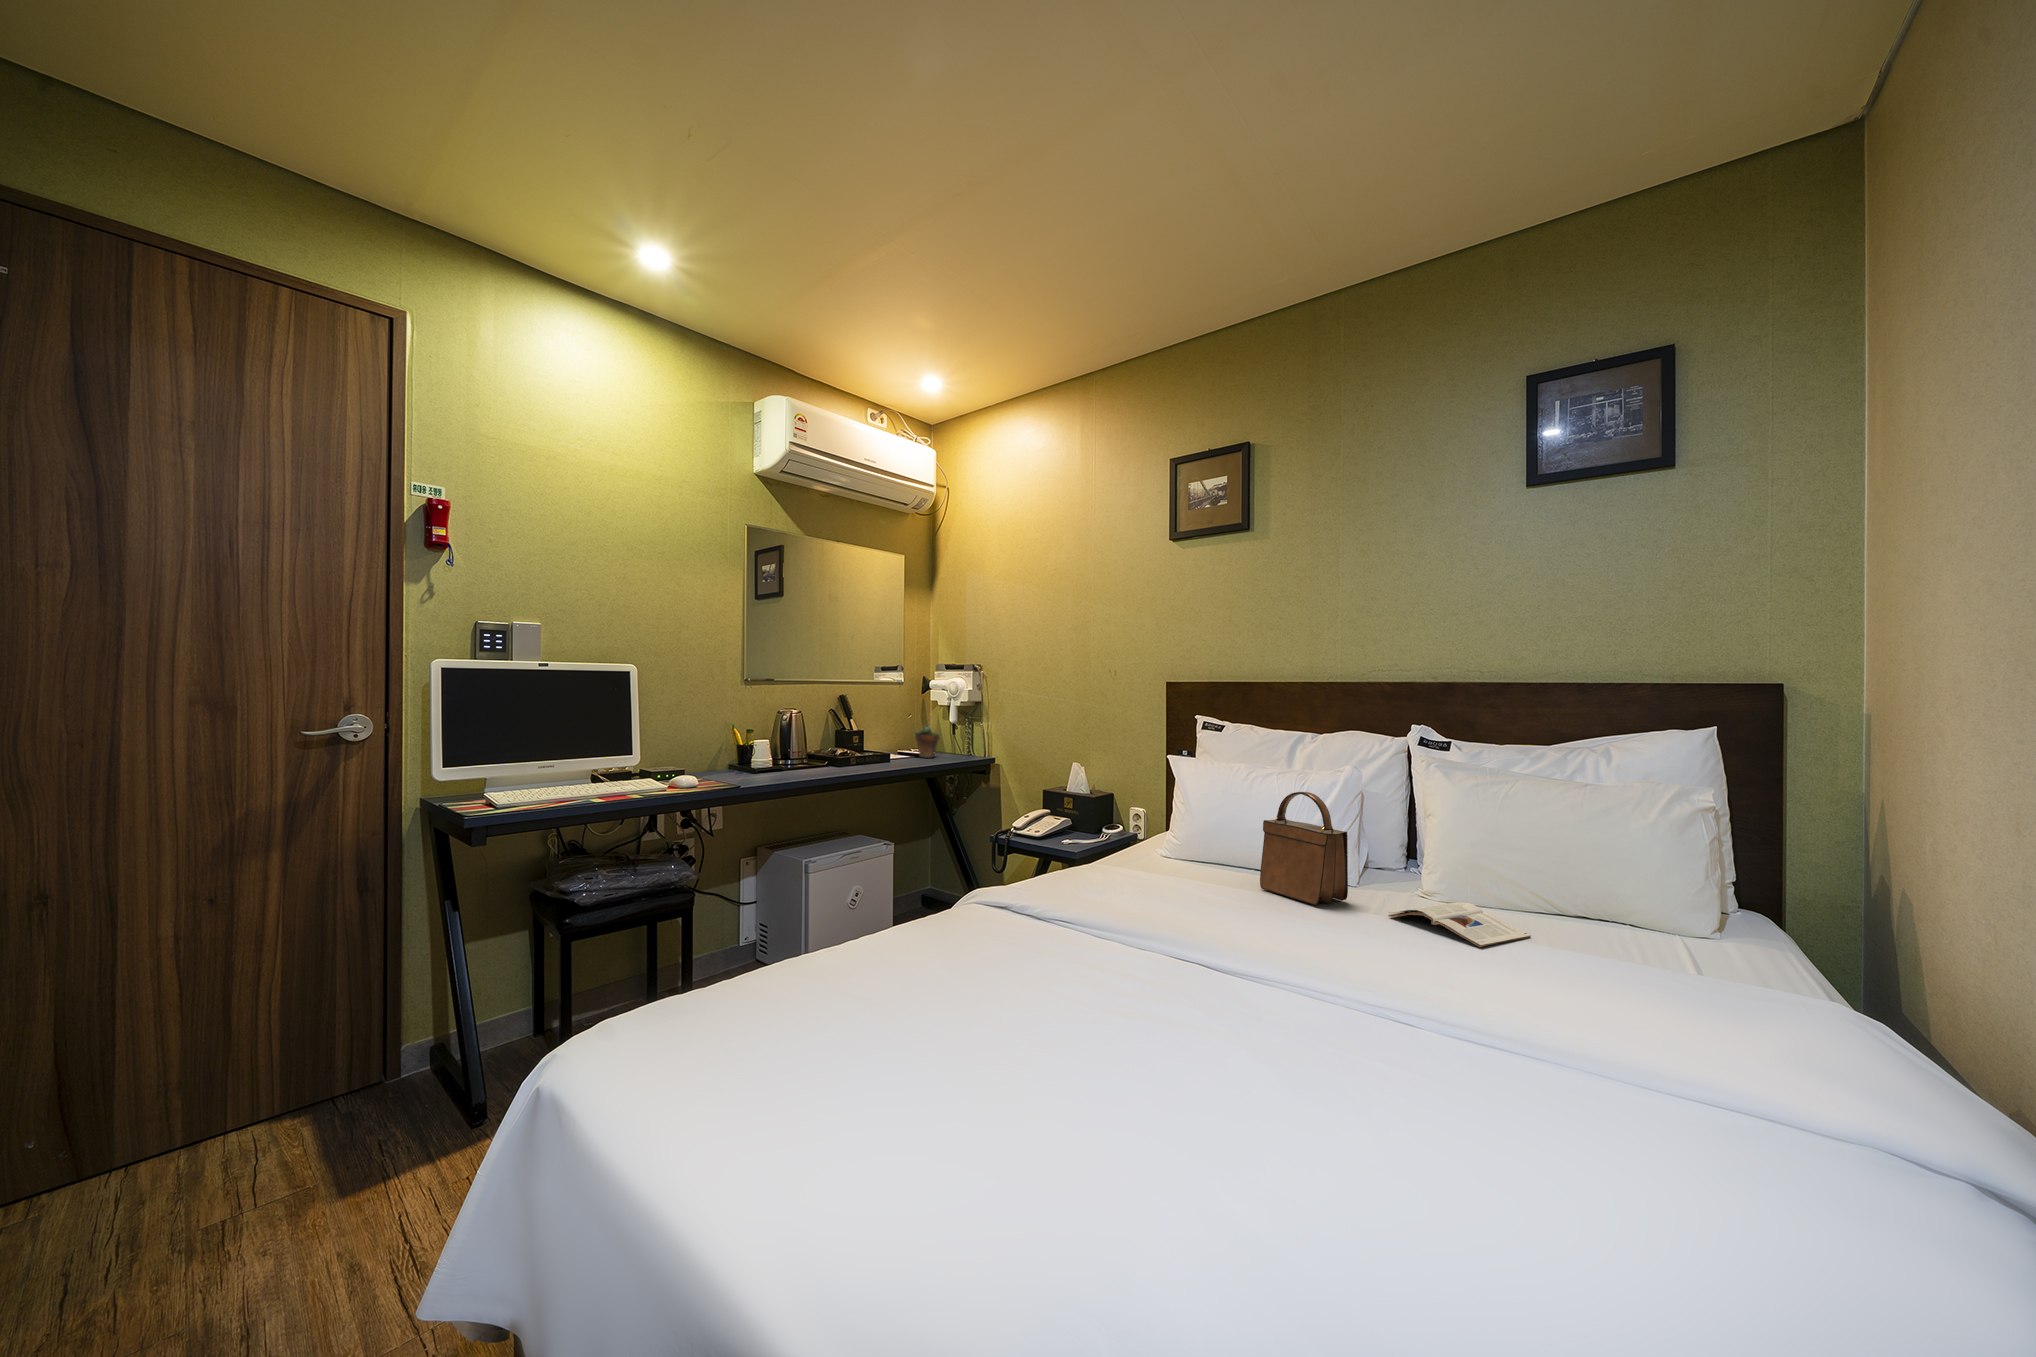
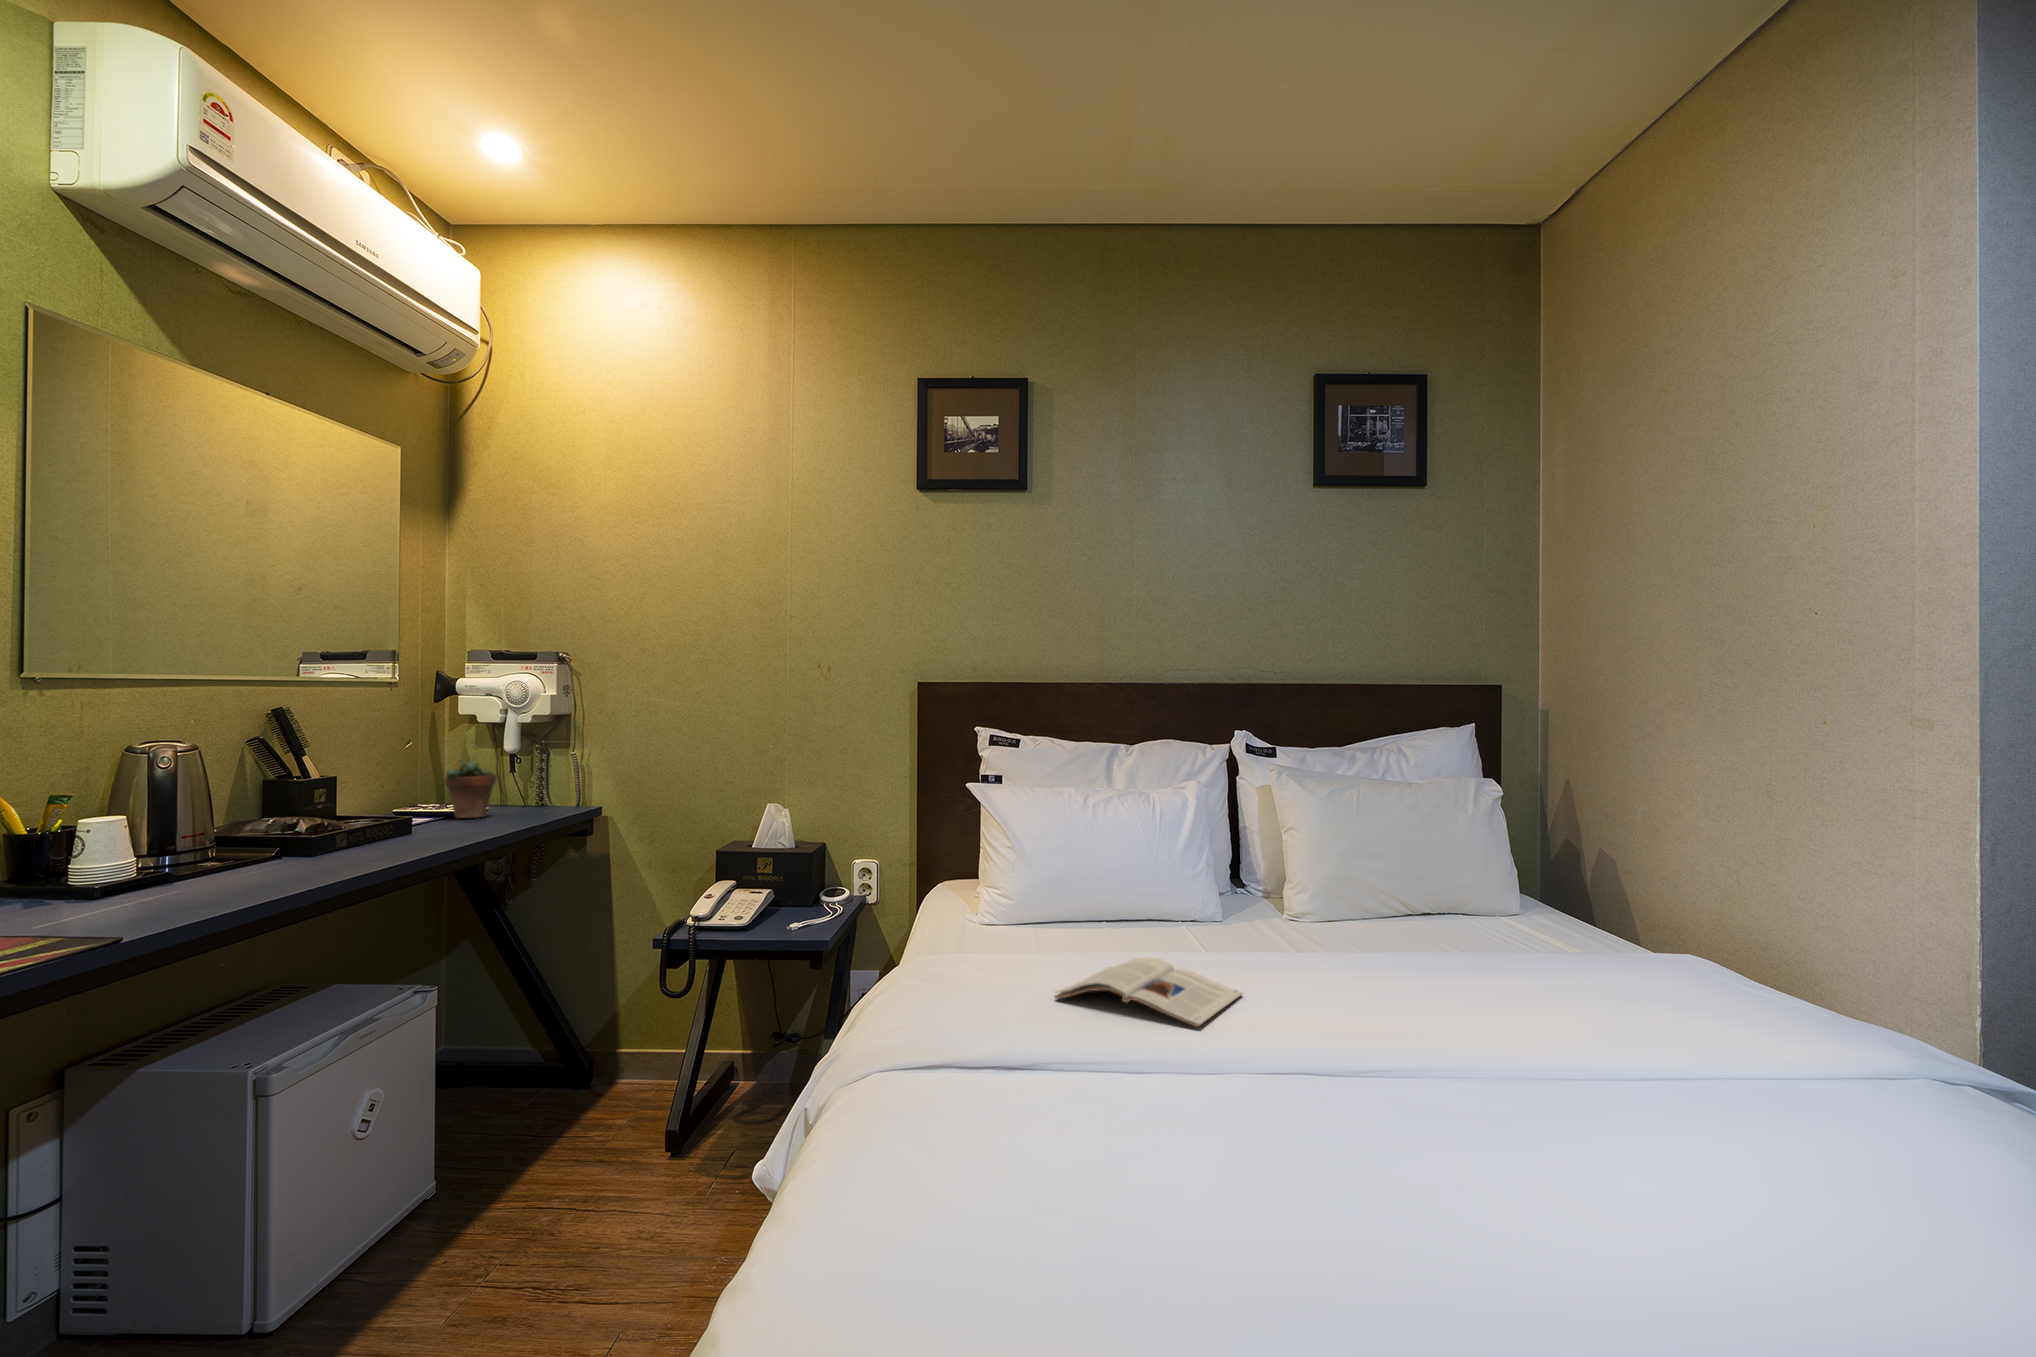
handbag: present [1260,792,1348,905] -> none [1276,815,1419,998]
magazine: present [1388,902,1531,947] -> present [1055,957,1242,1027]

